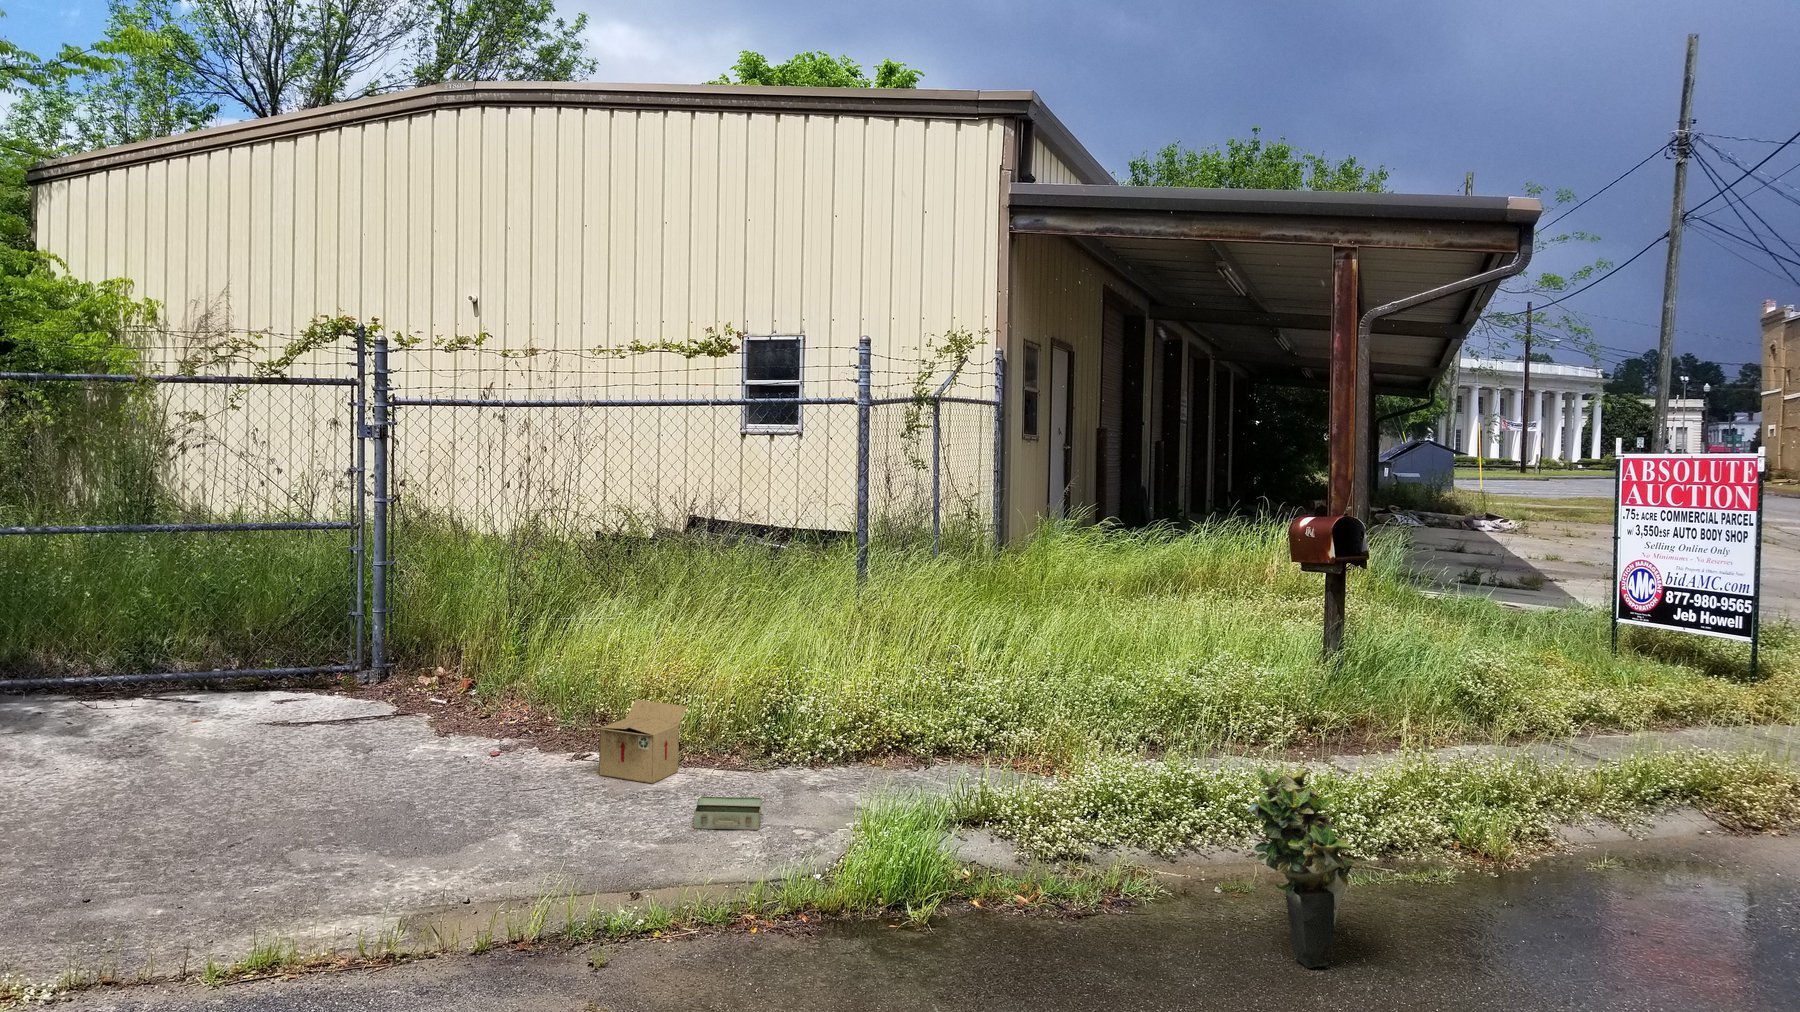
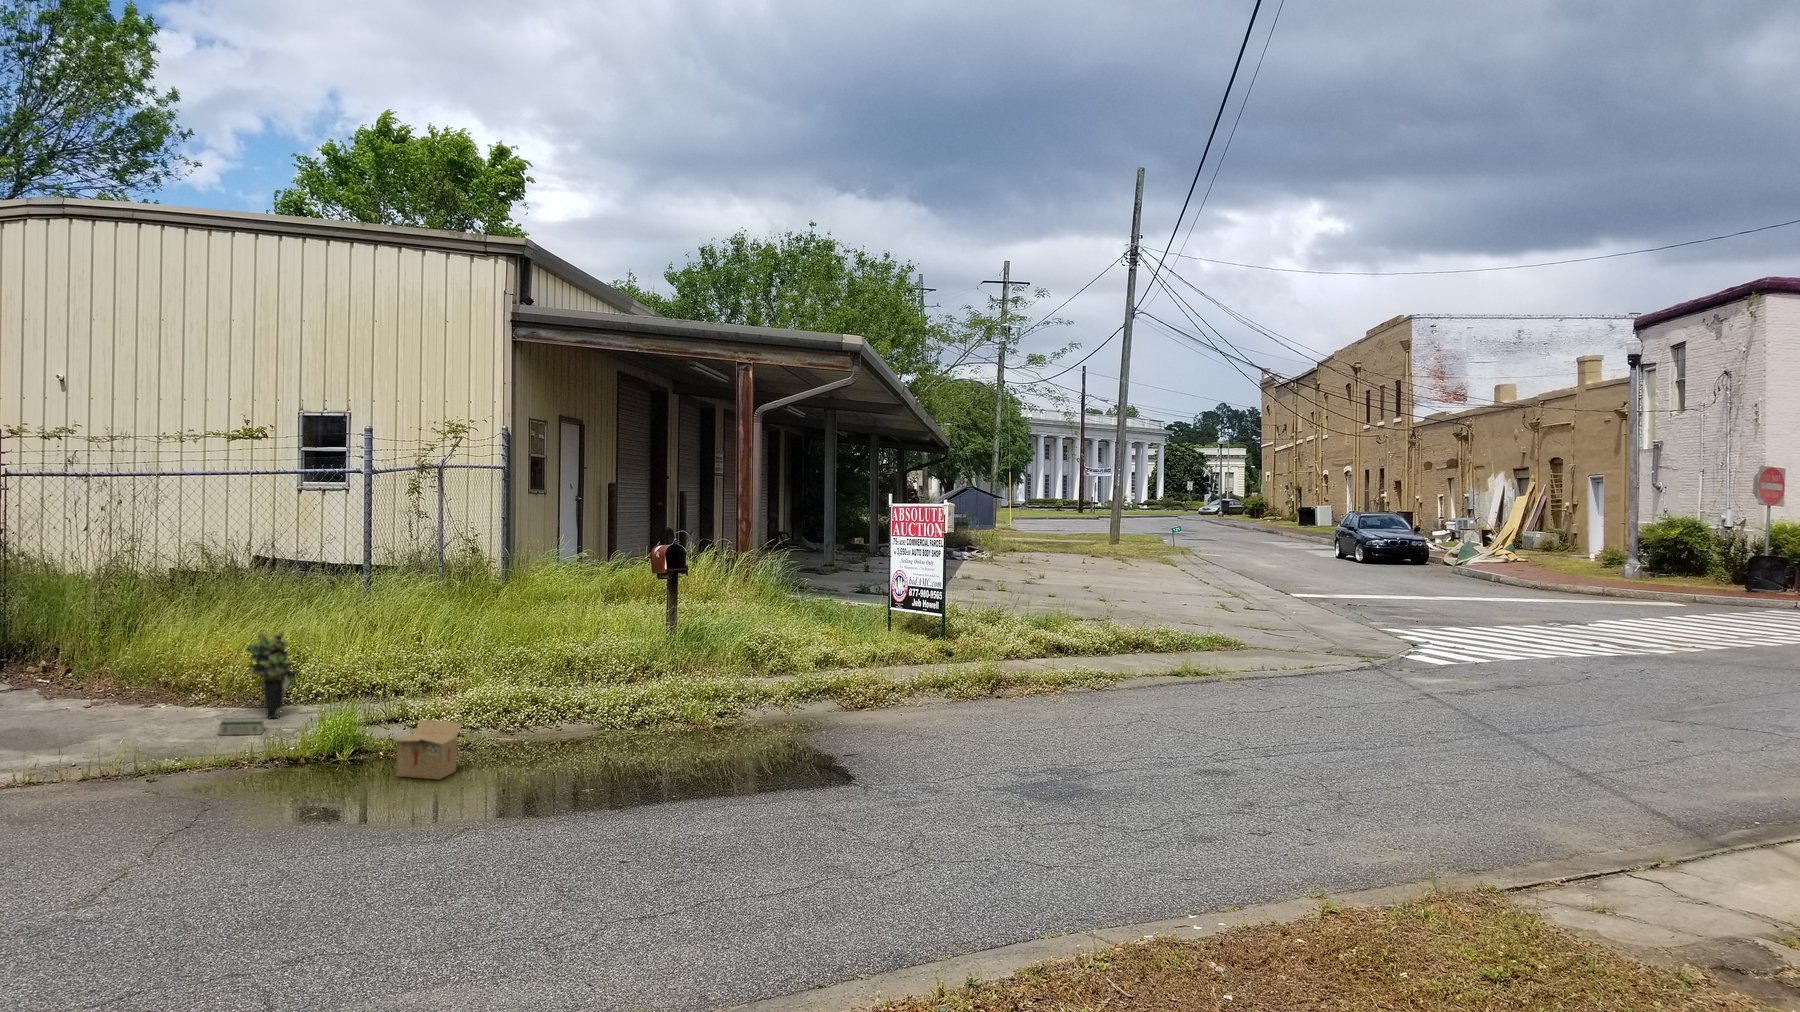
cardboard box: present [588,700,687,783] -> present [396,720,463,780]
potted plant: present [1248,767,1356,968] -> present [246,632,298,718]

